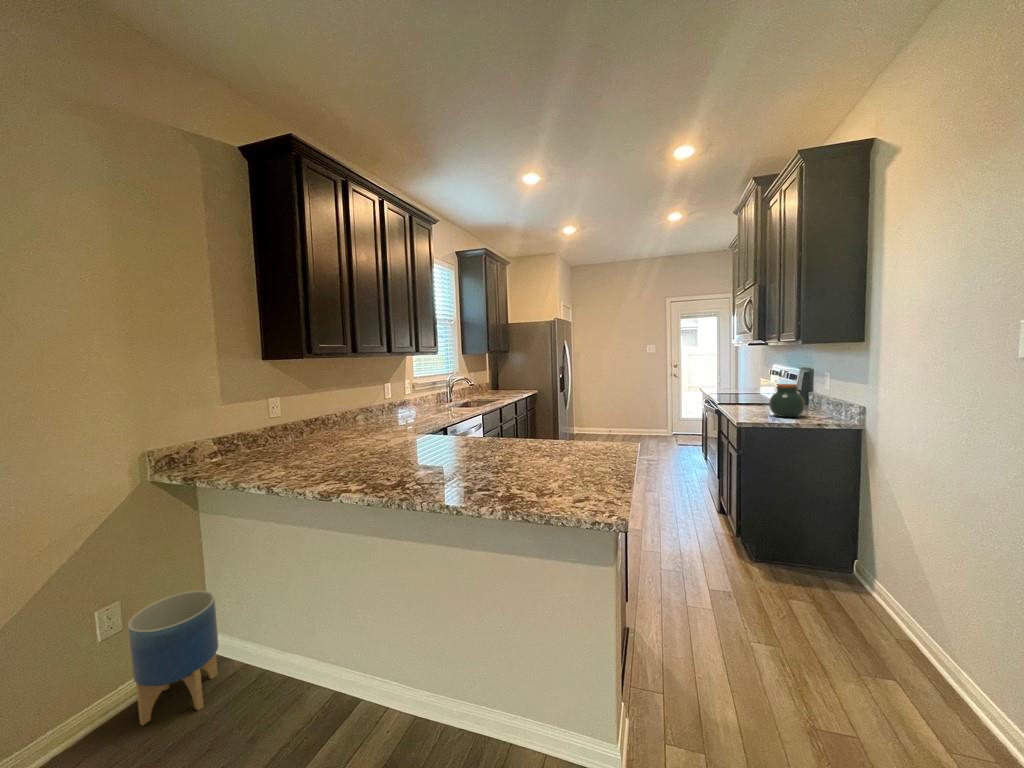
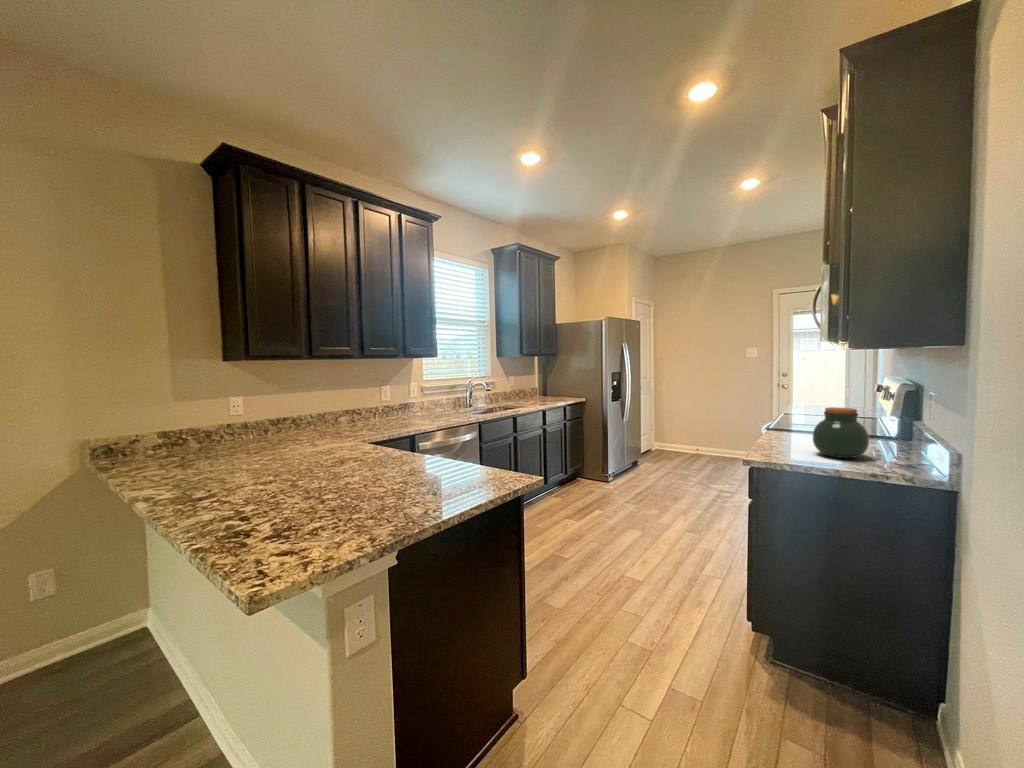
planter: present [128,591,218,725] -> none [43,570,136,685]

